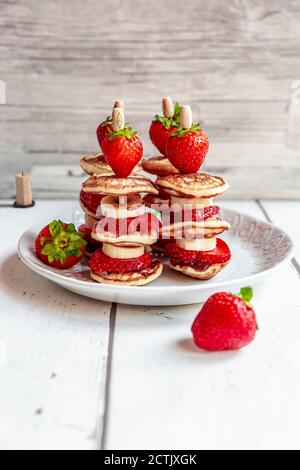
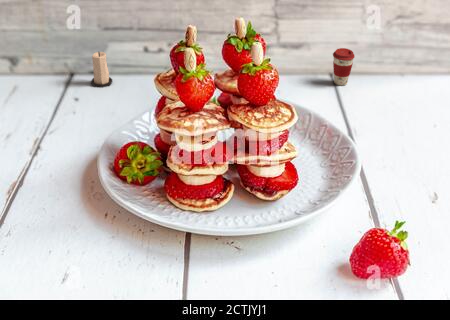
coffee cup: none [258,170,280,208] -> present [333,48,355,86]

